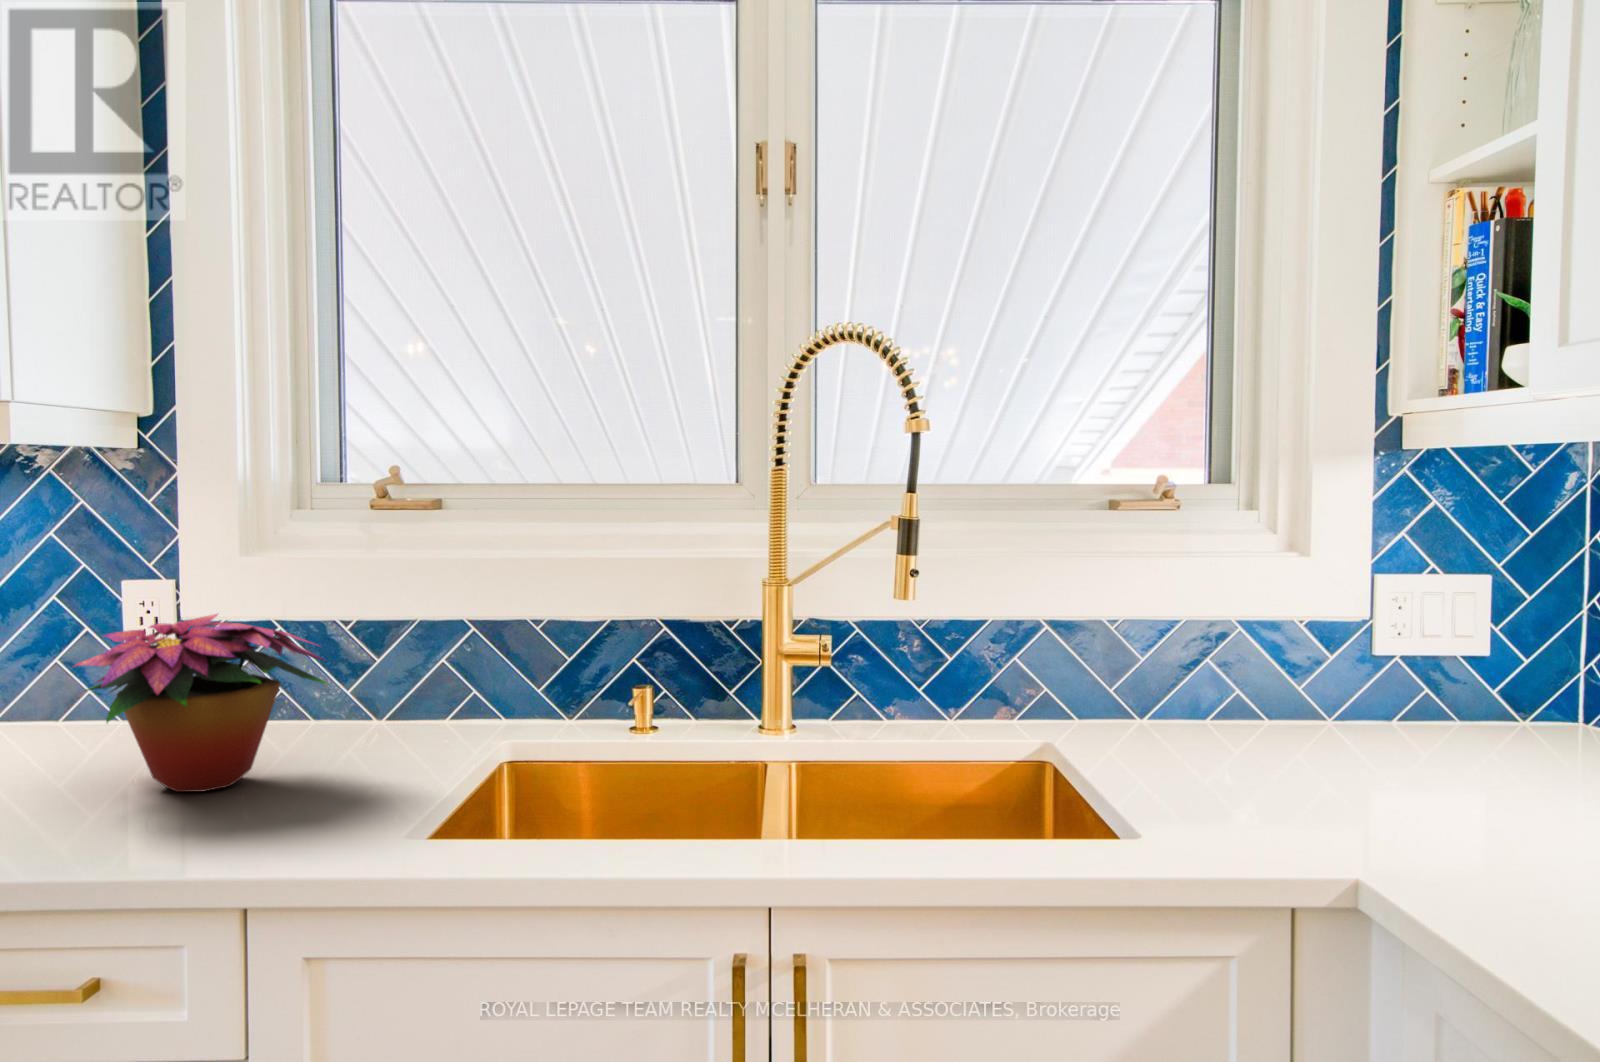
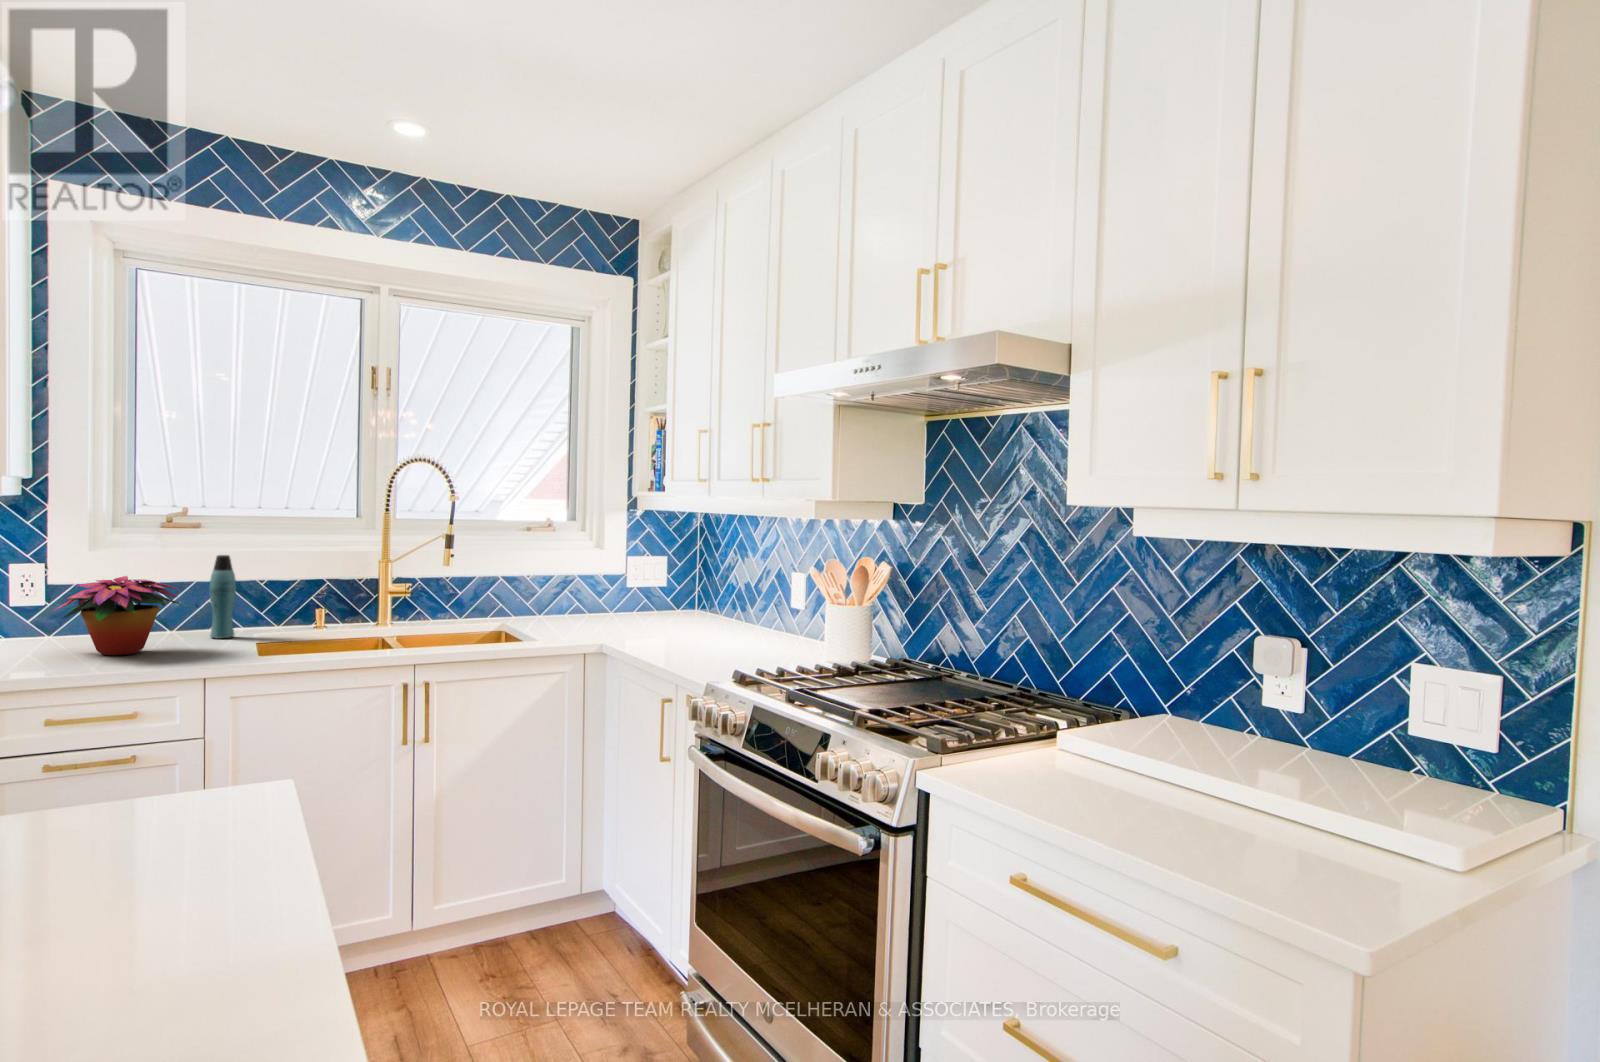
bottle: none [423,565,473,747] -> present [209,555,236,638]

